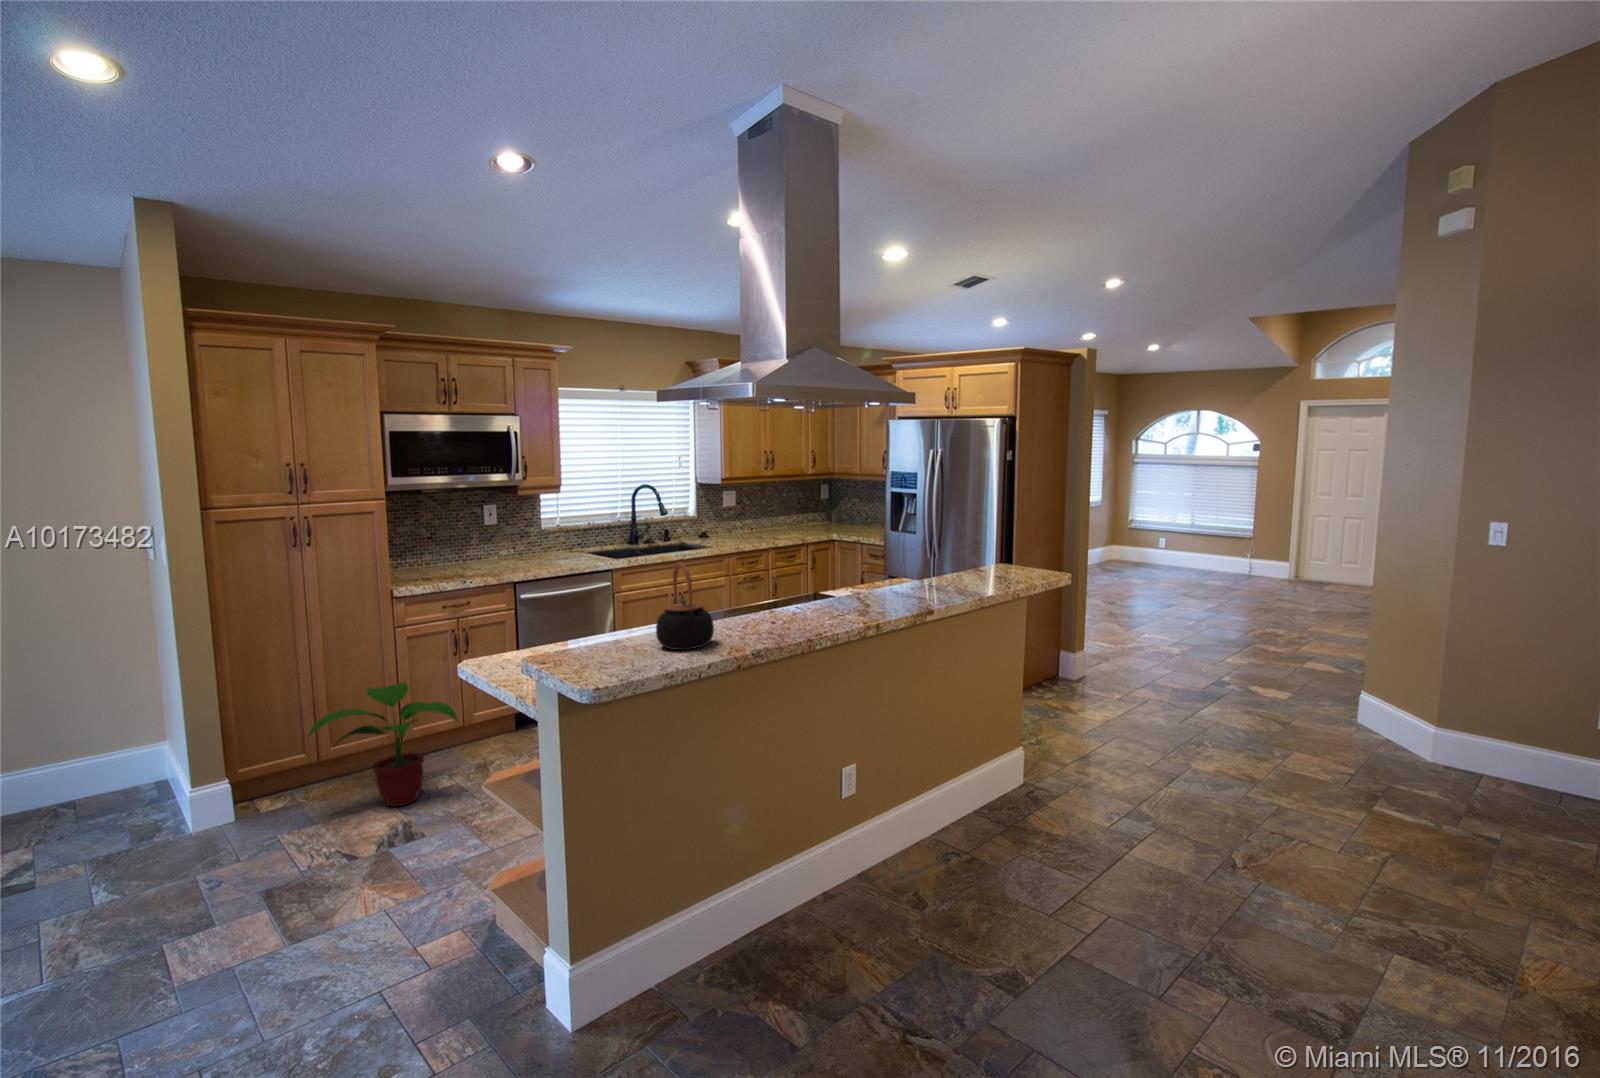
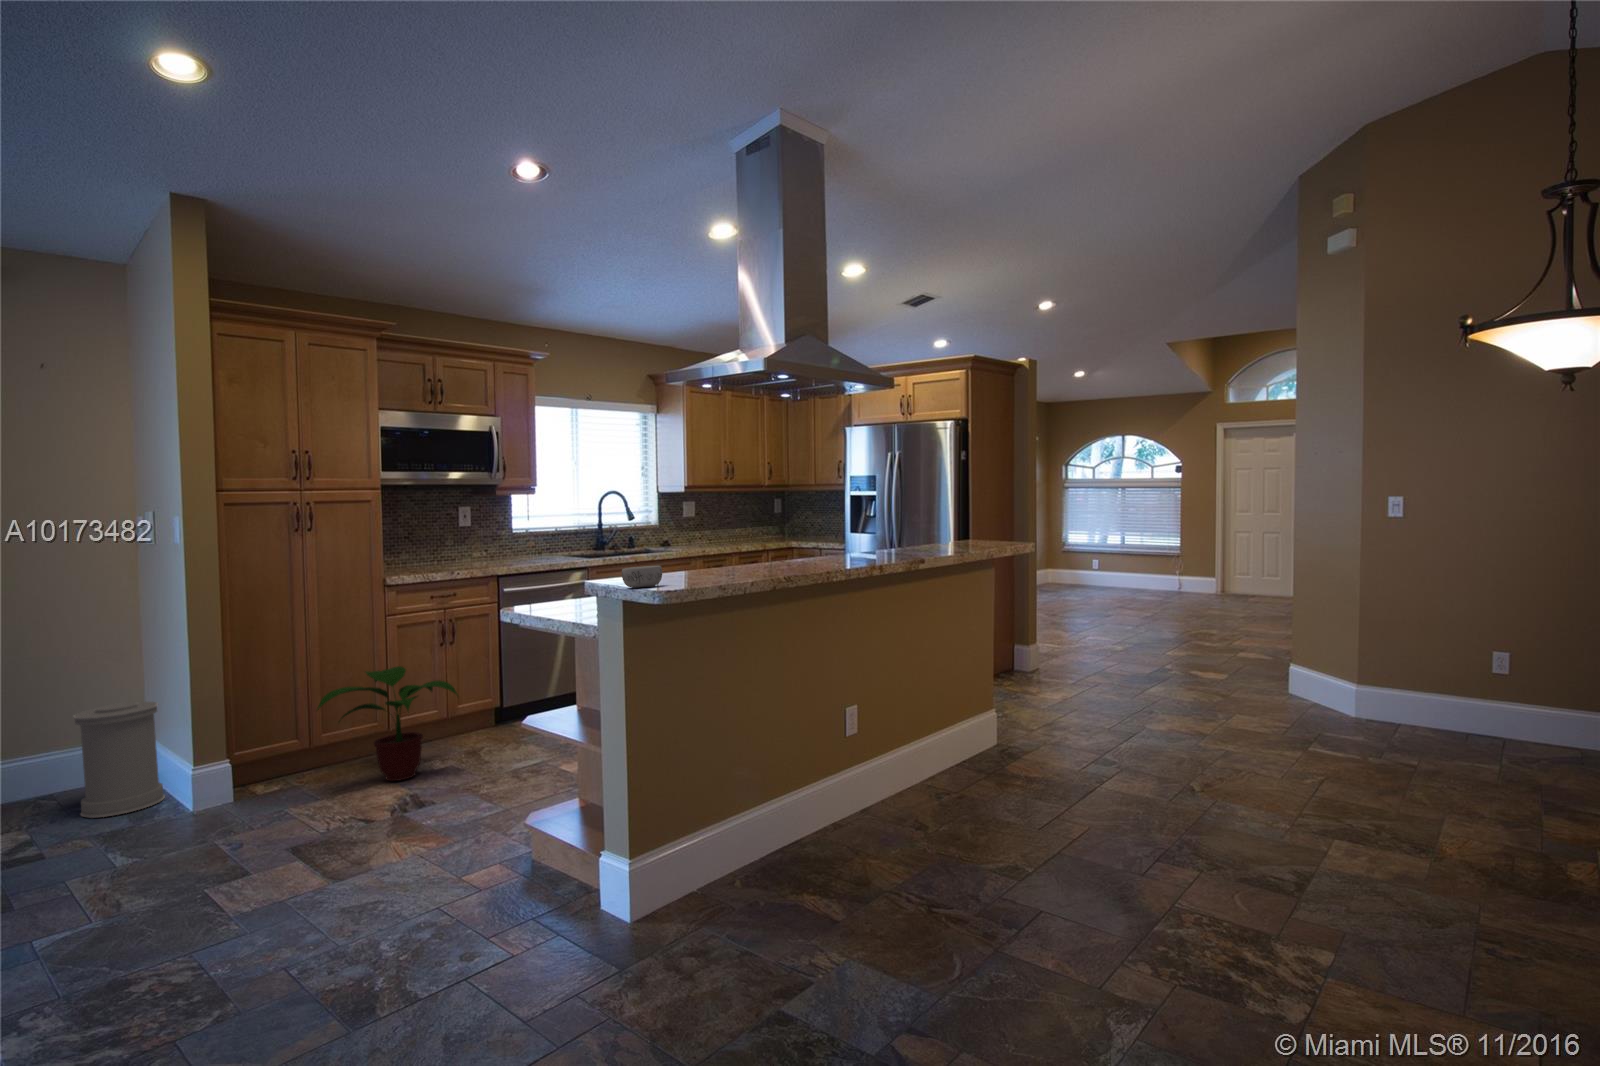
teapot: present [656,562,714,650] -> none [678,507,728,580]
decorative bowl: none [579,639,628,670] -> present [622,566,662,588]
trash can: none [68,717,169,839] -> present [74,702,165,817]

